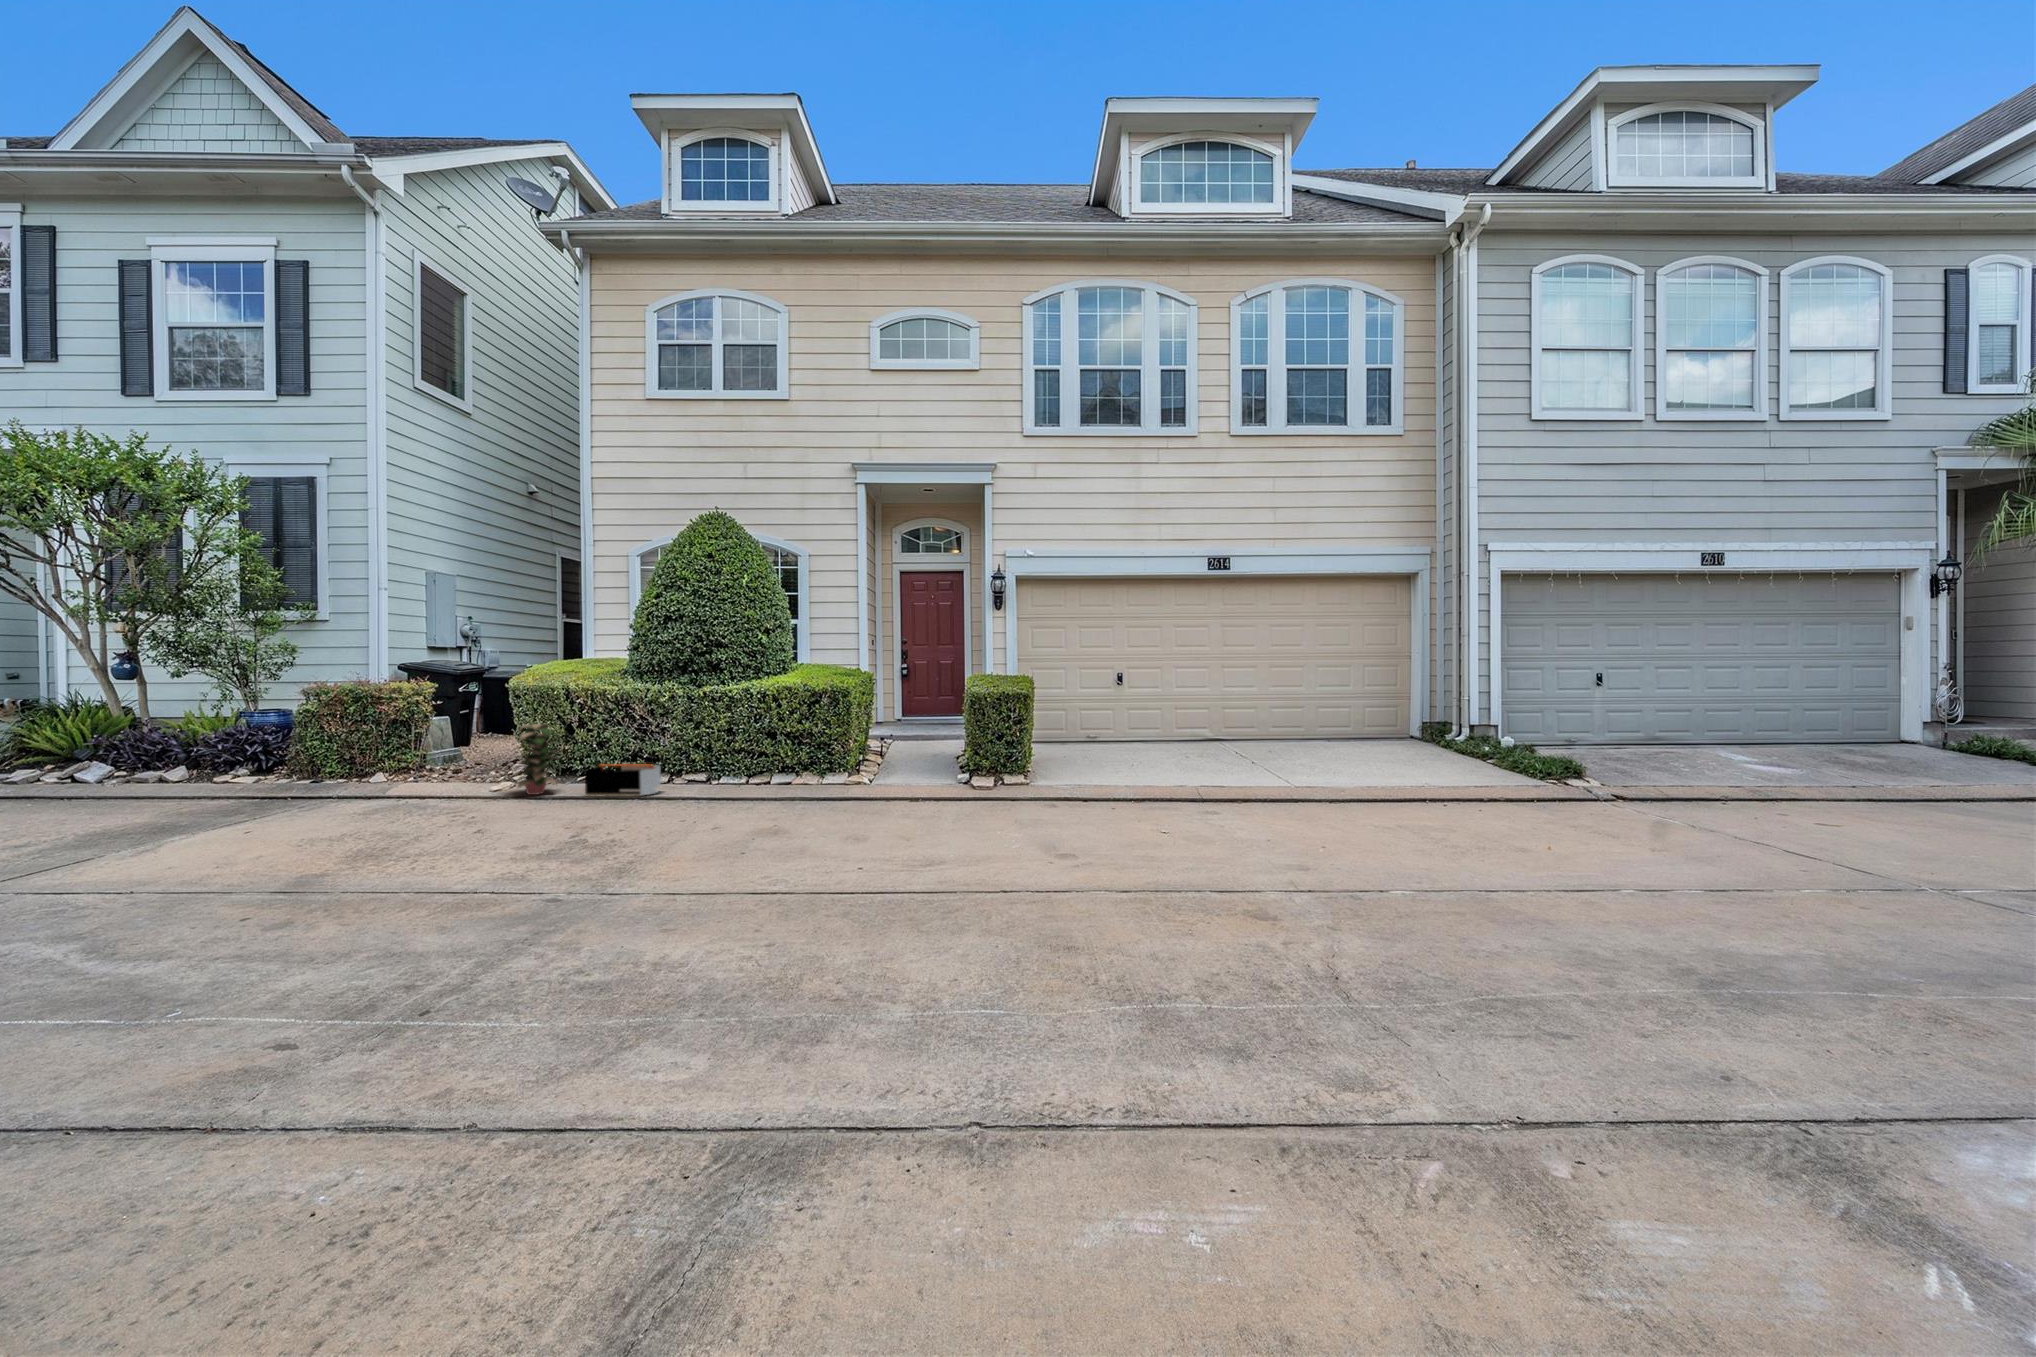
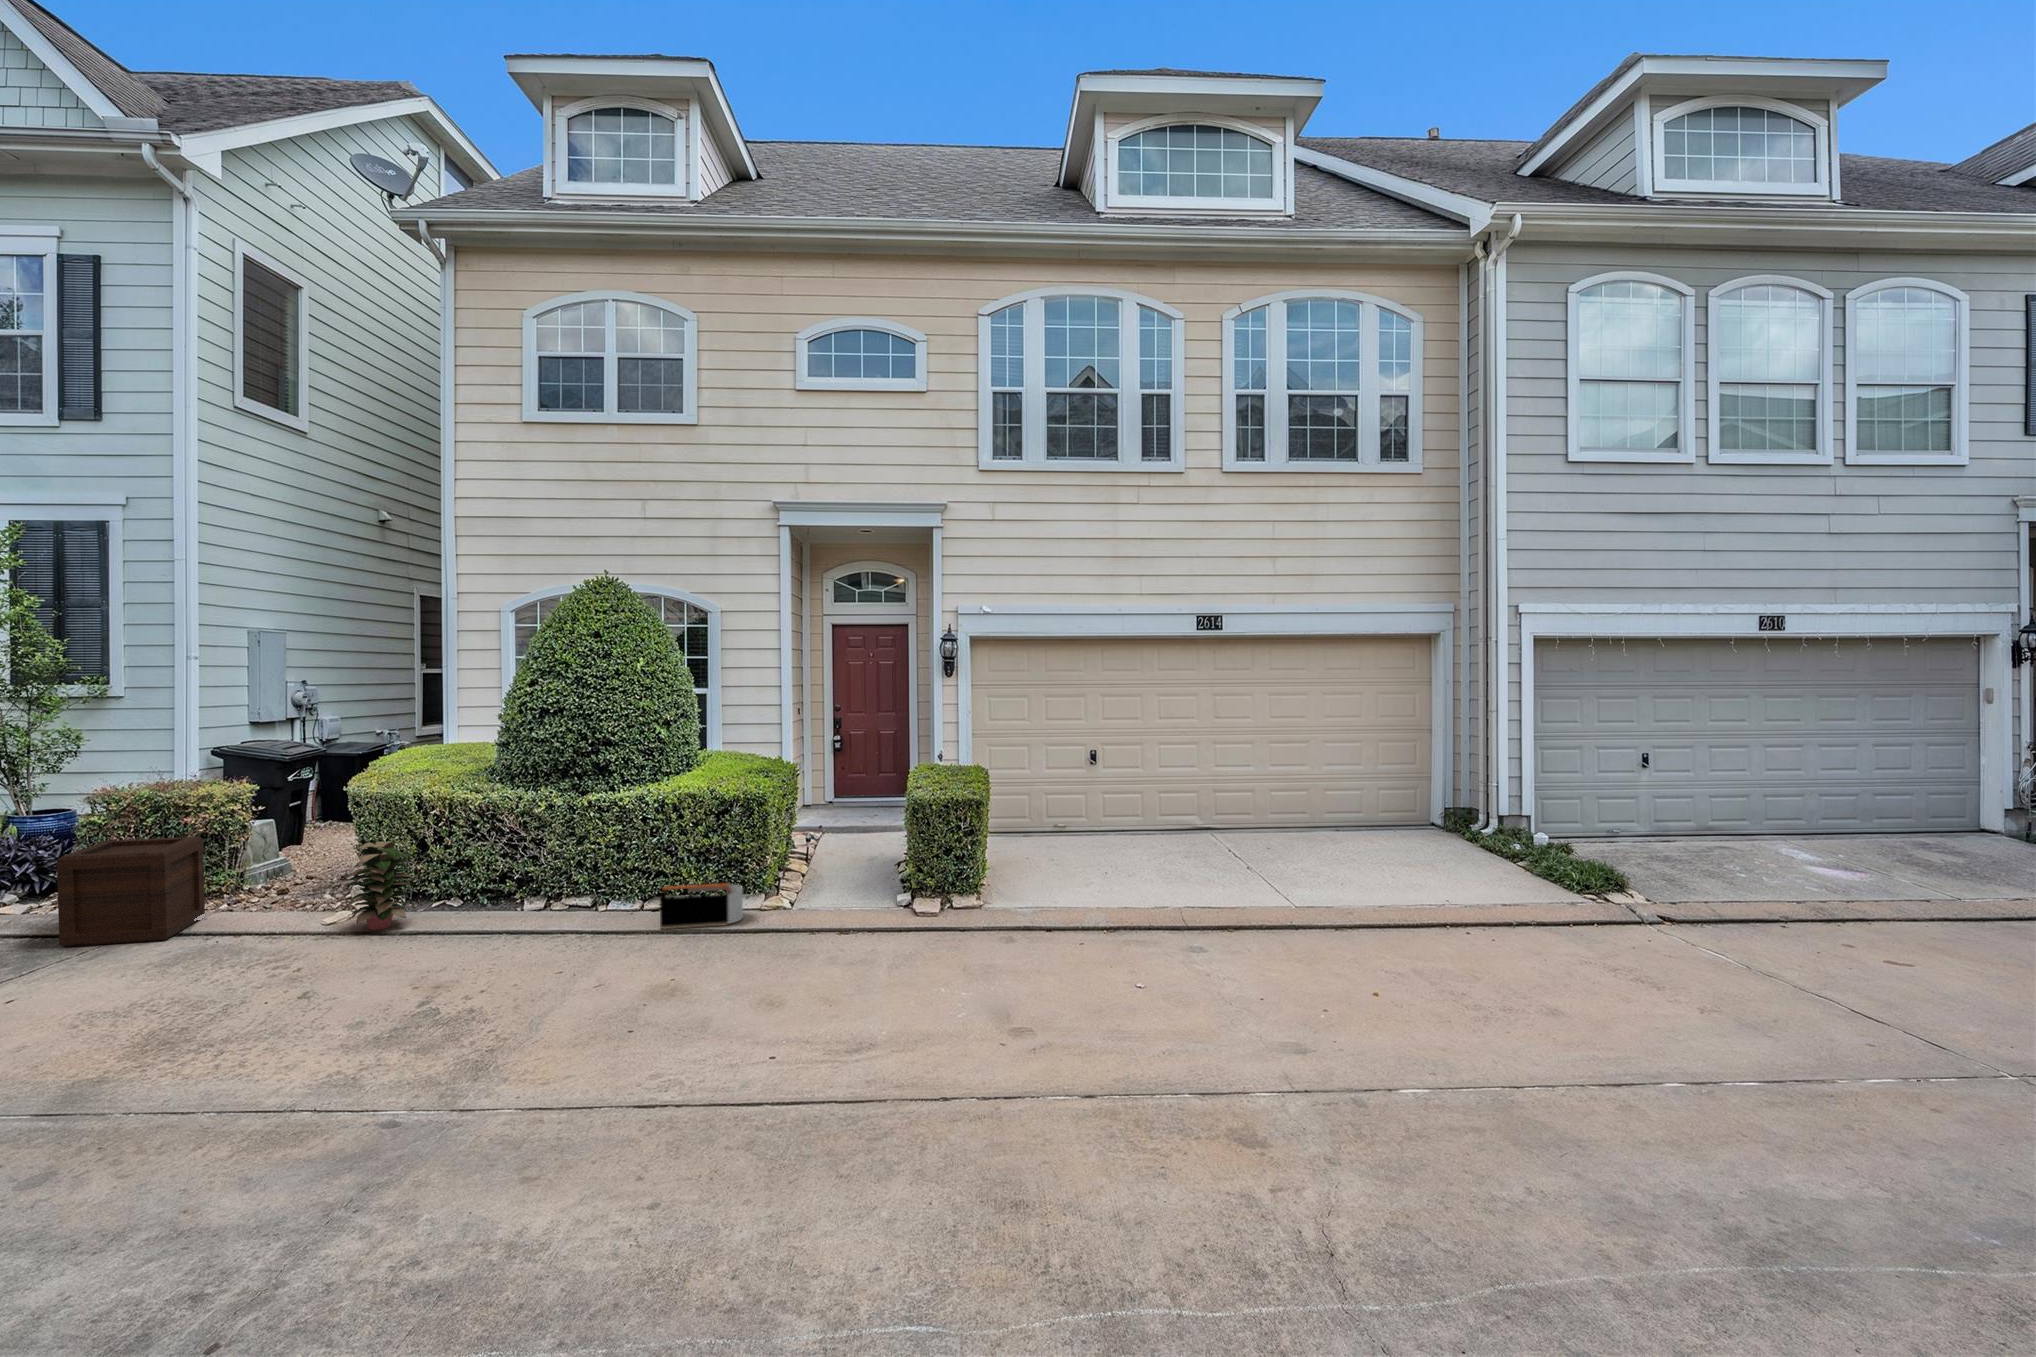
wooden crate: none [281,721,396,802] -> present [57,837,205,947]
storage bin: present [585,764,661,797] -> present [660,883,743,929]

